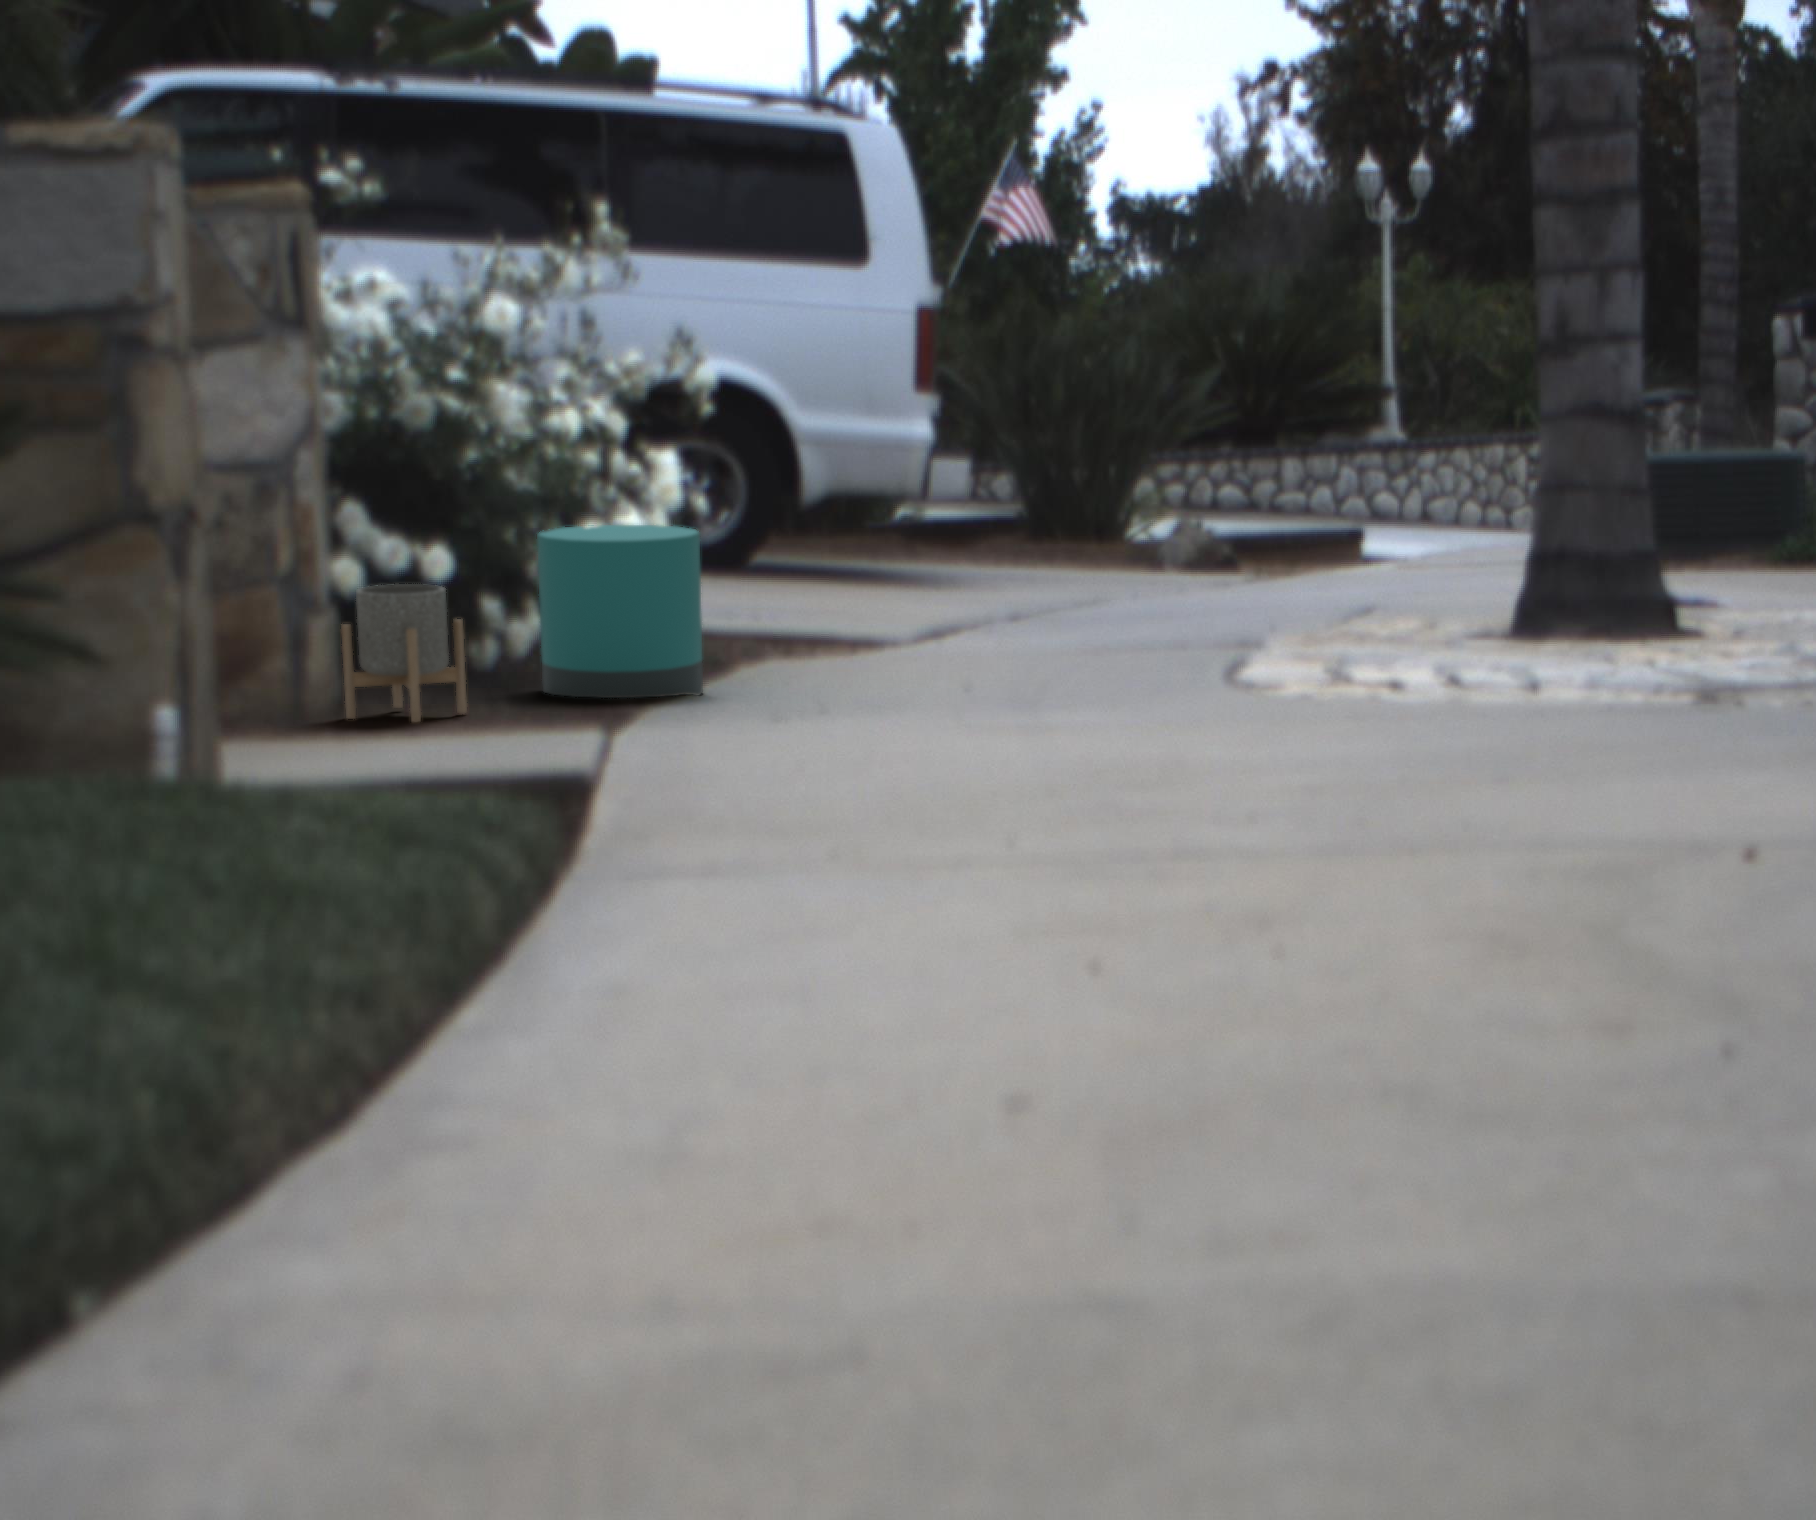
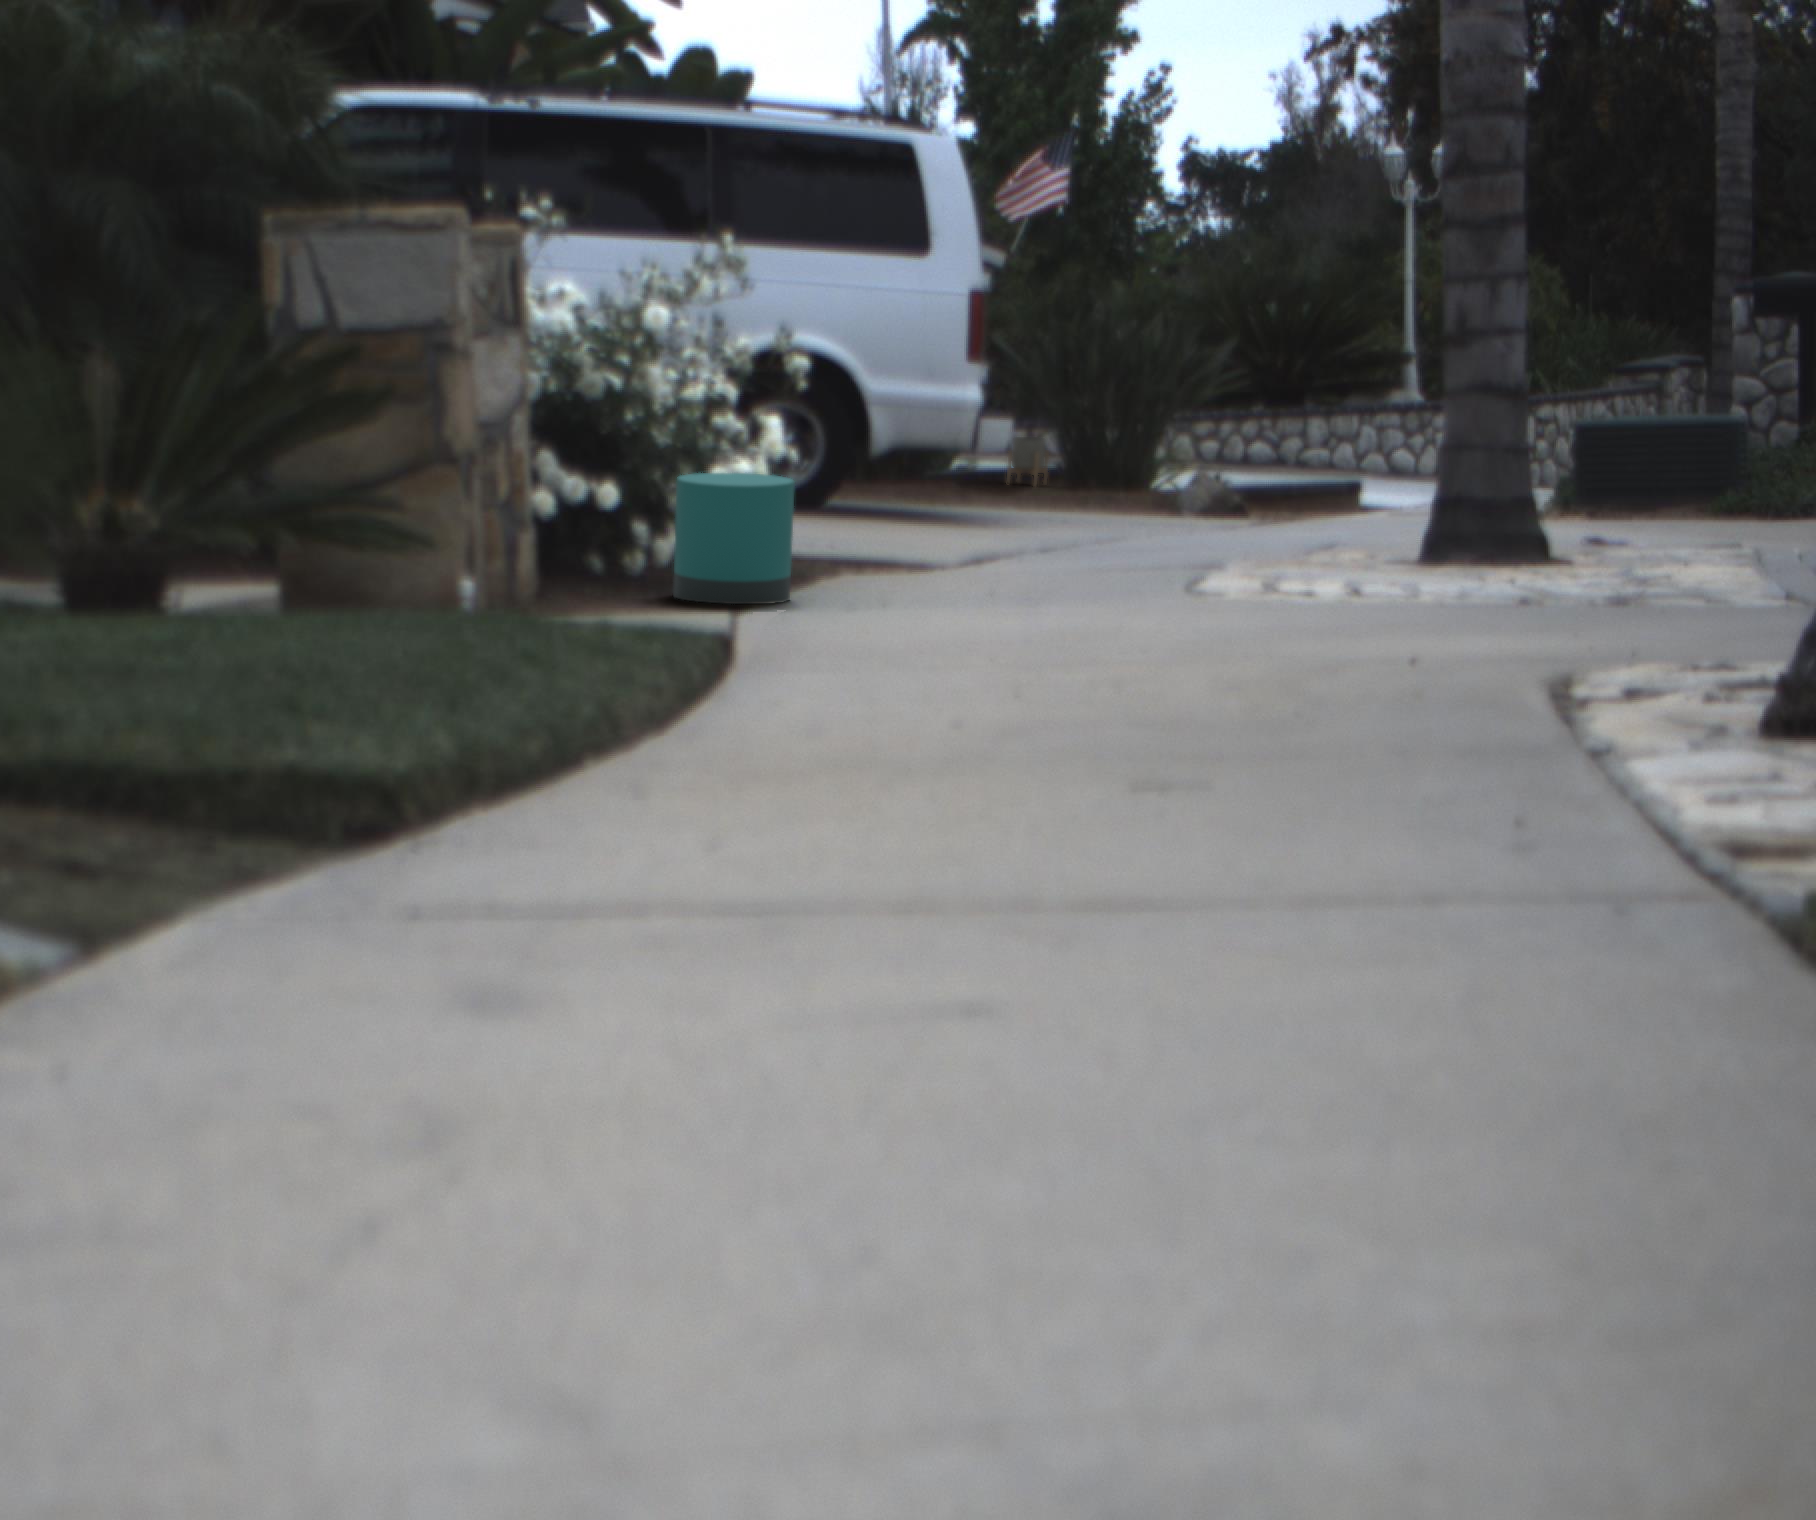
planter: present [341,584,467,722] -> present [1007,437,1049,485]

